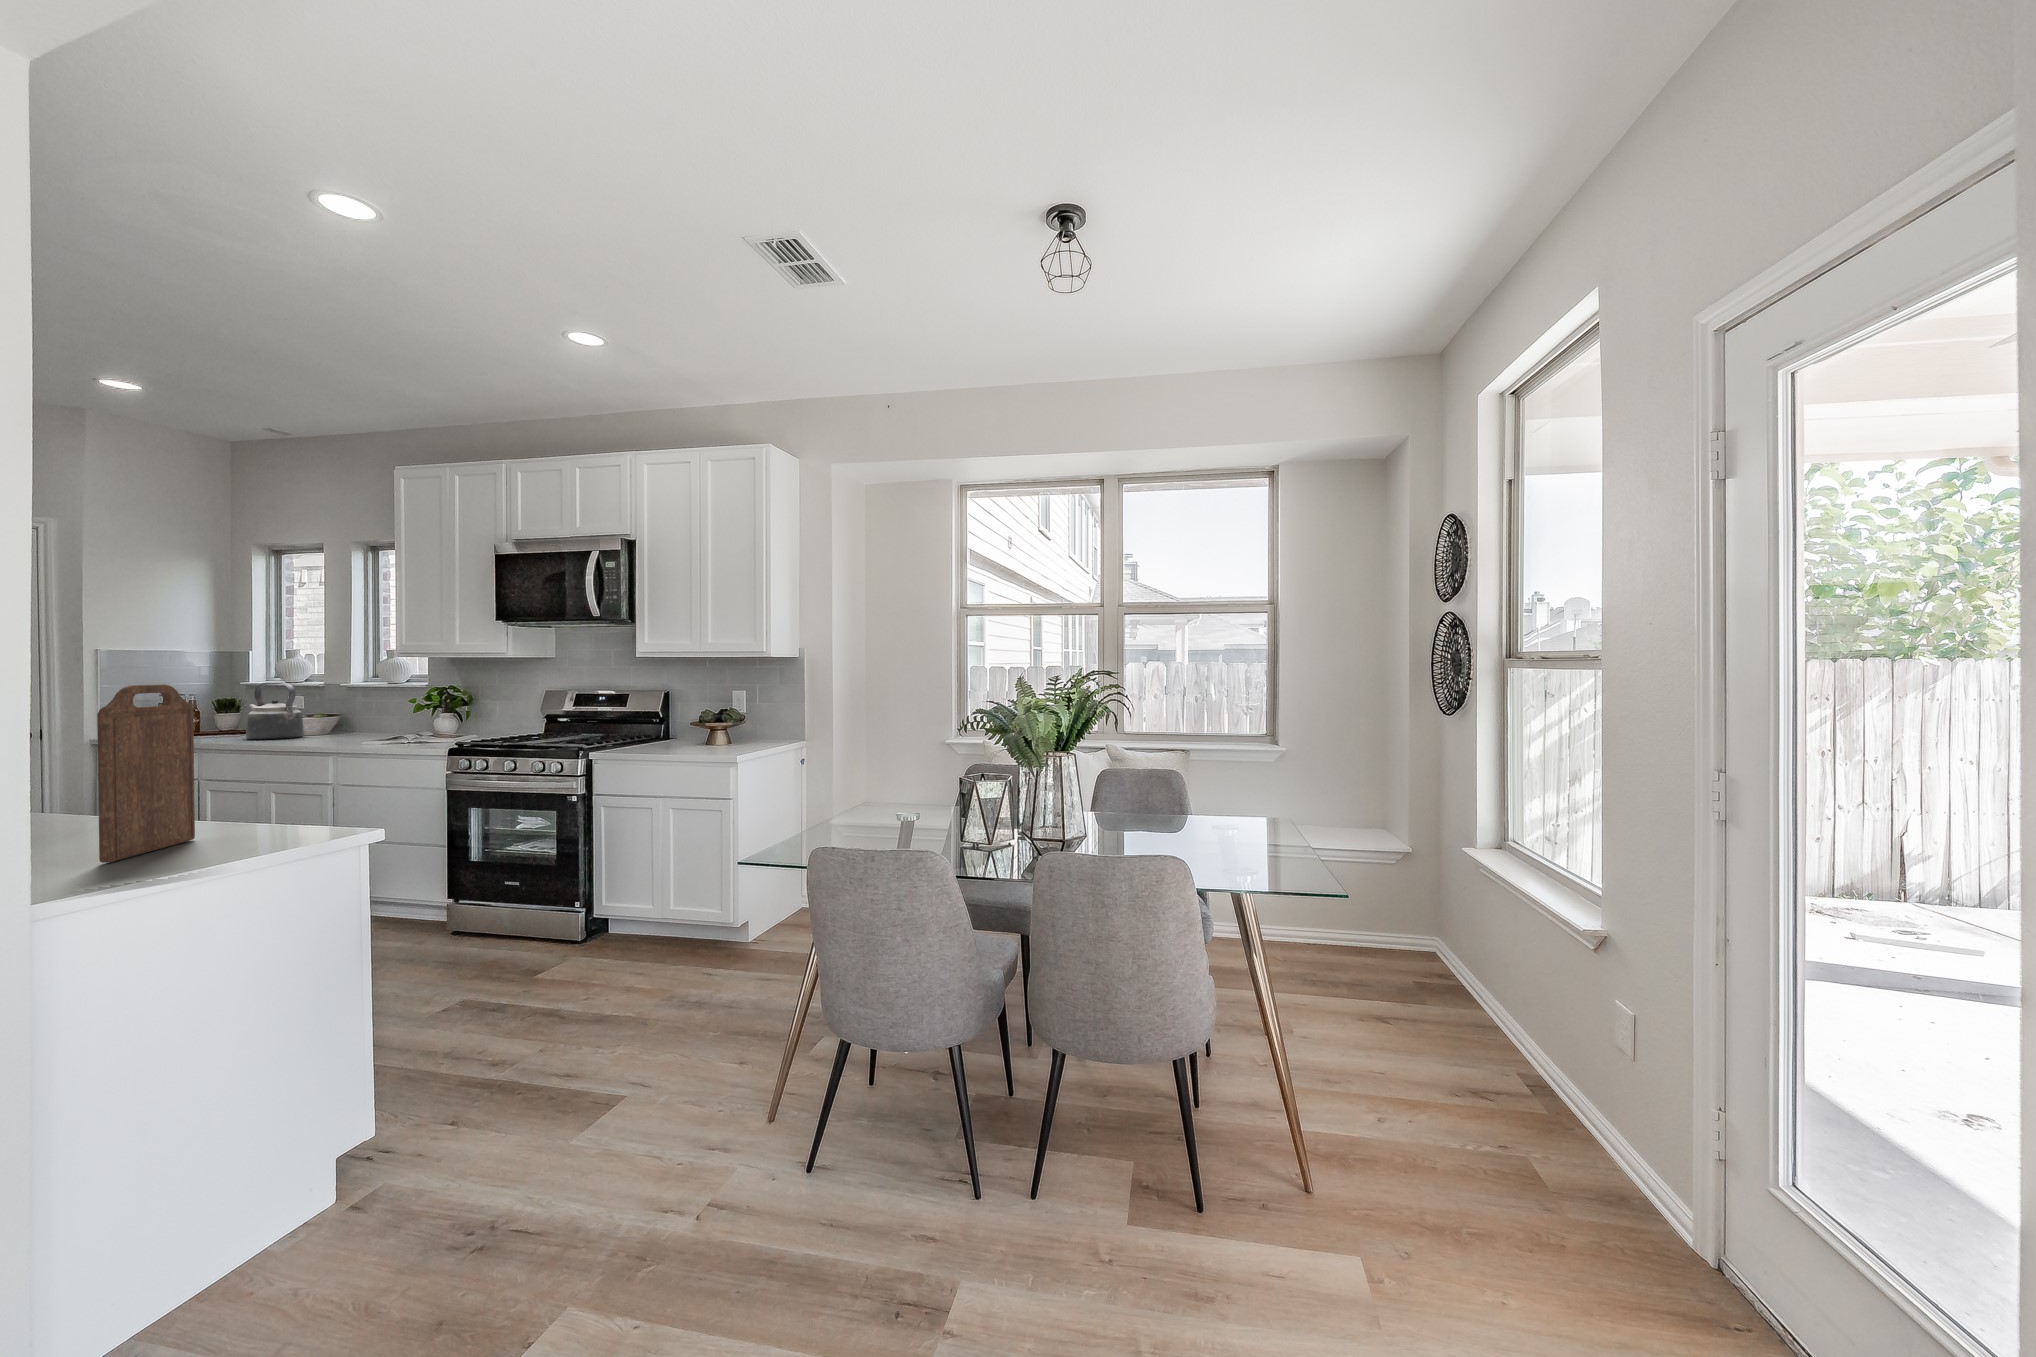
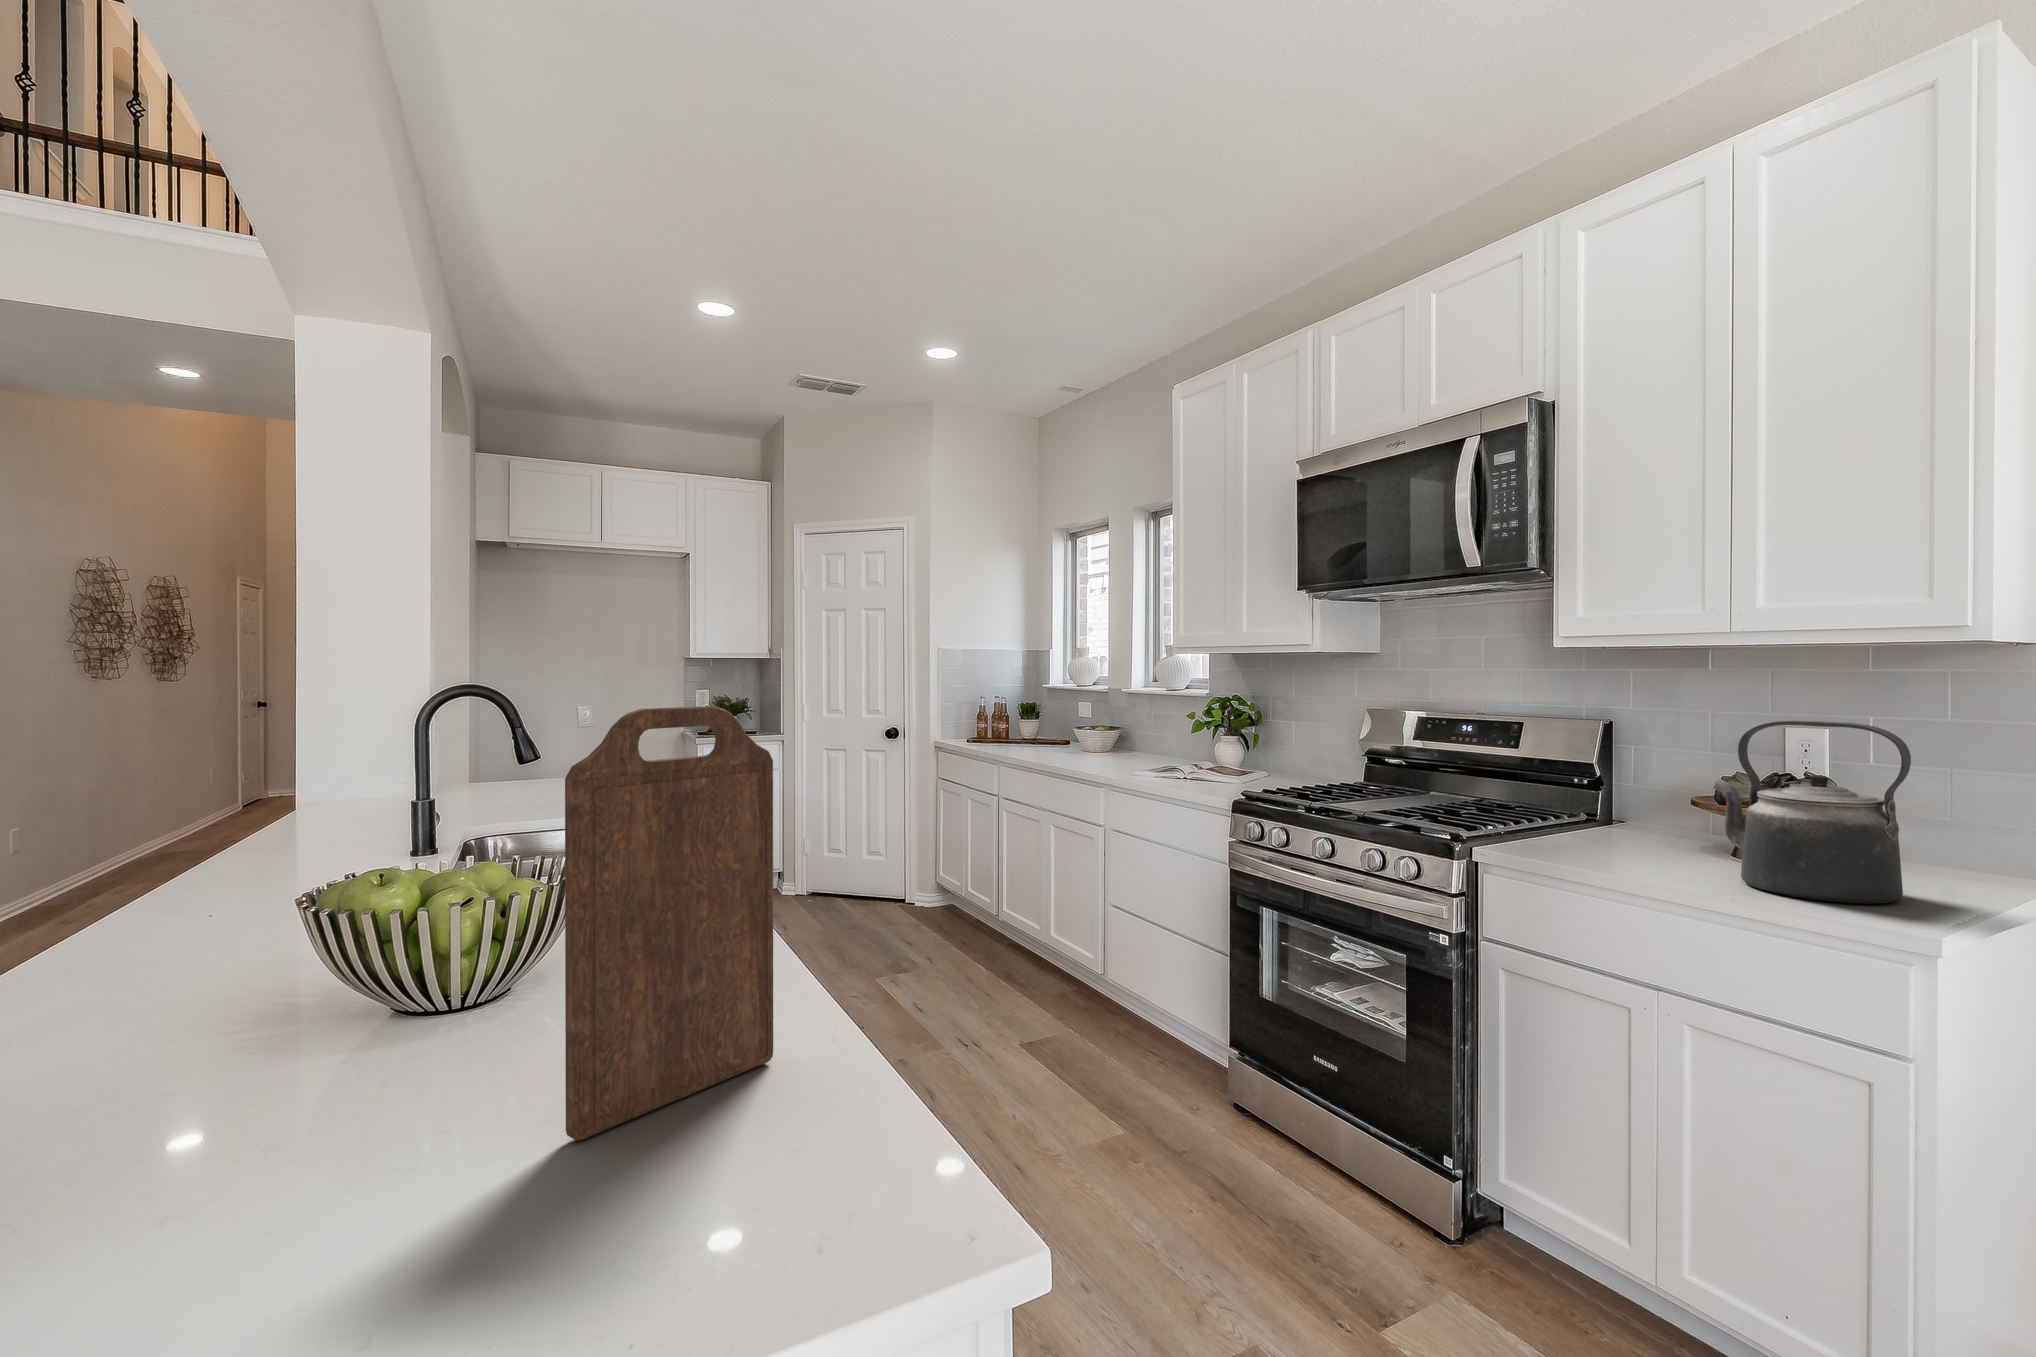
kettle: present [246,682,304,740] -> present [1713,721,1911,904]

